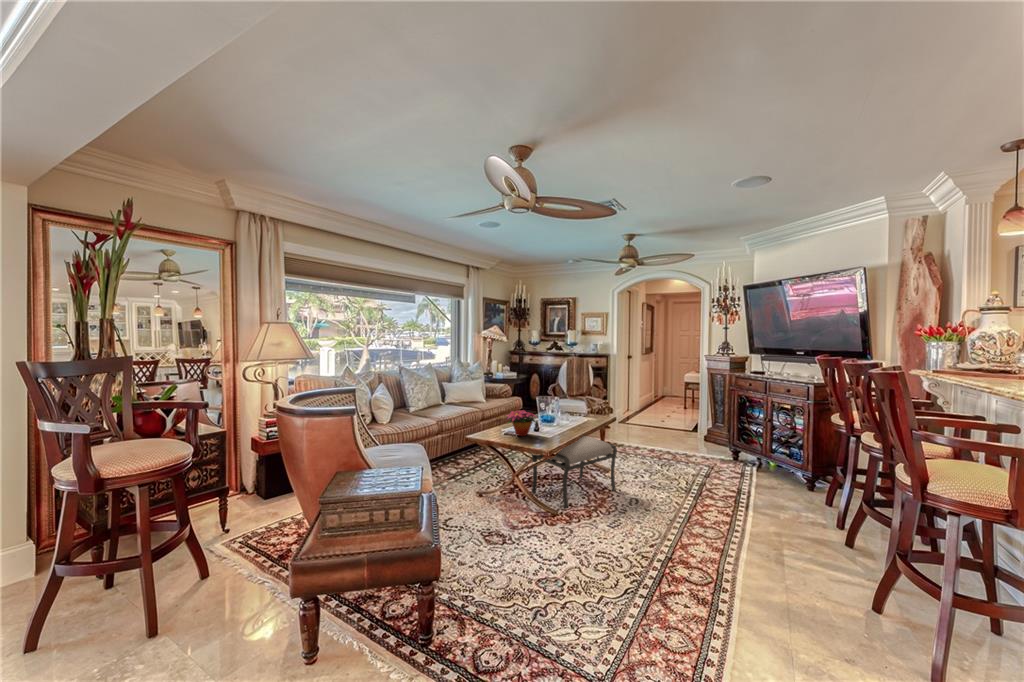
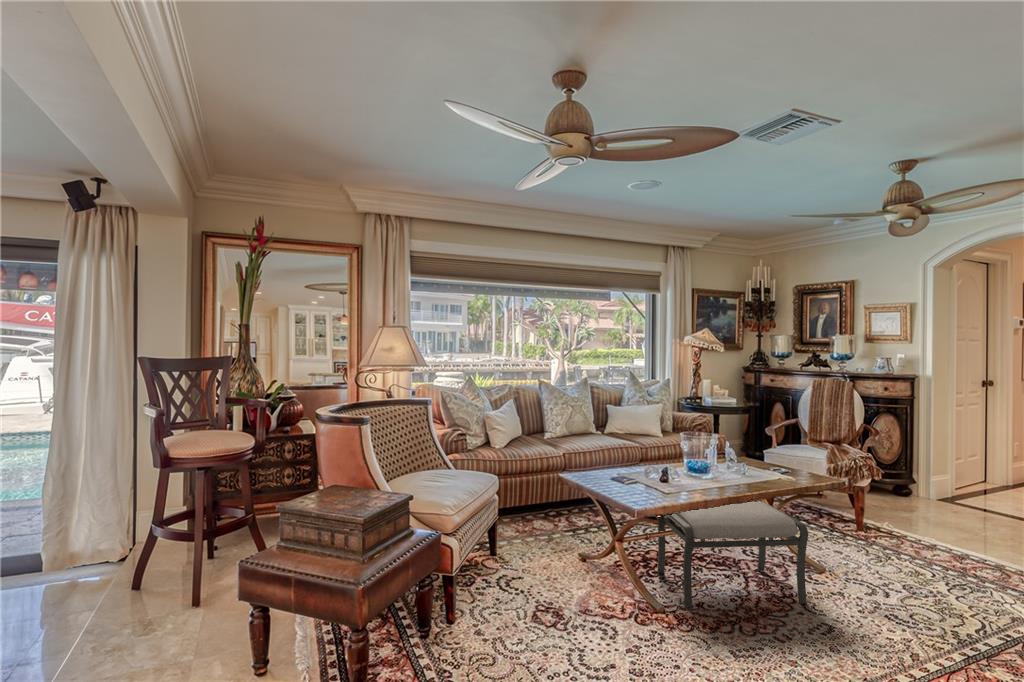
flower arrangement: present [507,411,536,436] -> none [612,446,668,485]

